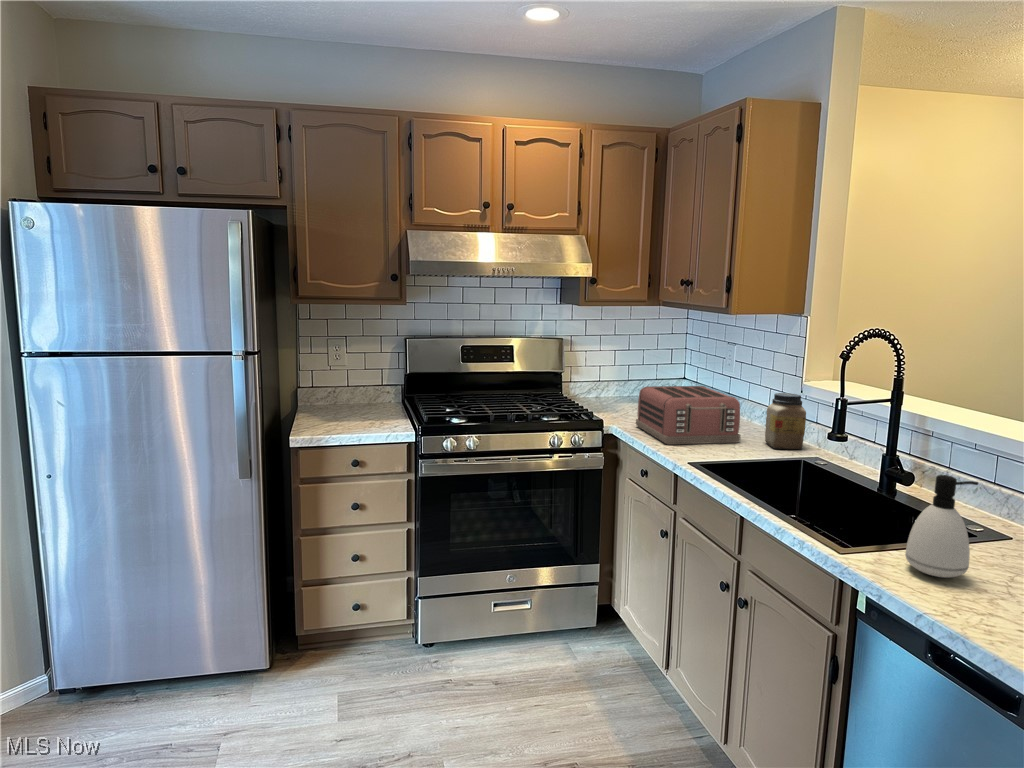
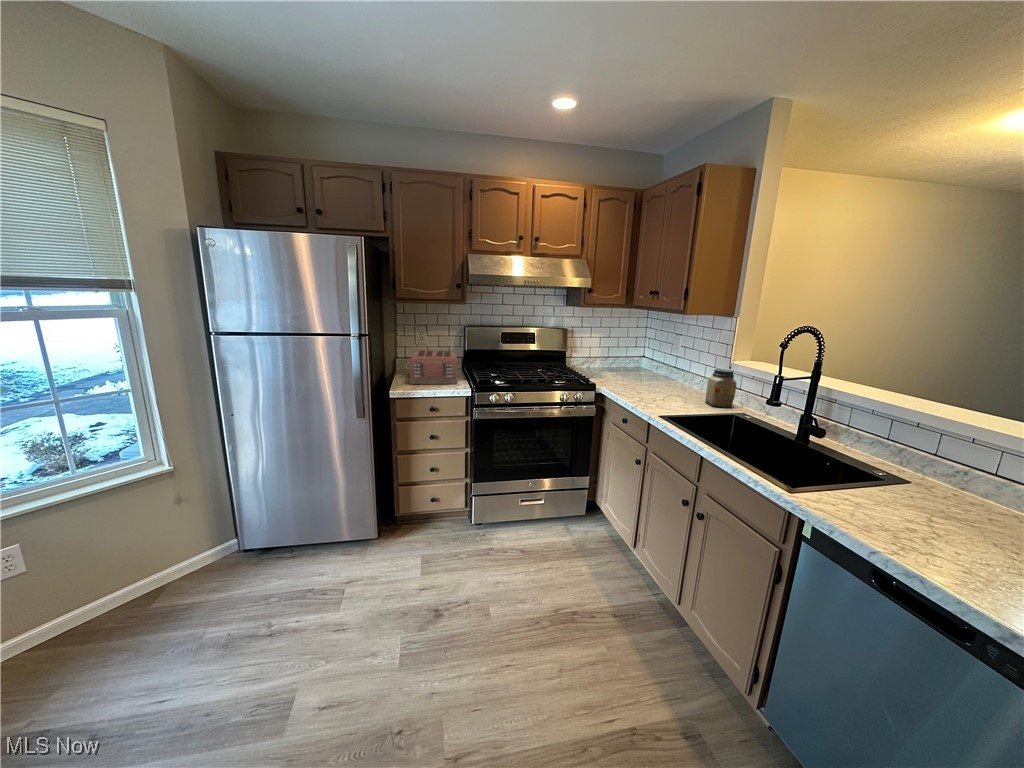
toaster: present [636,386,740,445] -> present [409,350,458,384]
soap dispenser: present [905,475,978,578] -> none [845,439,914,518]

